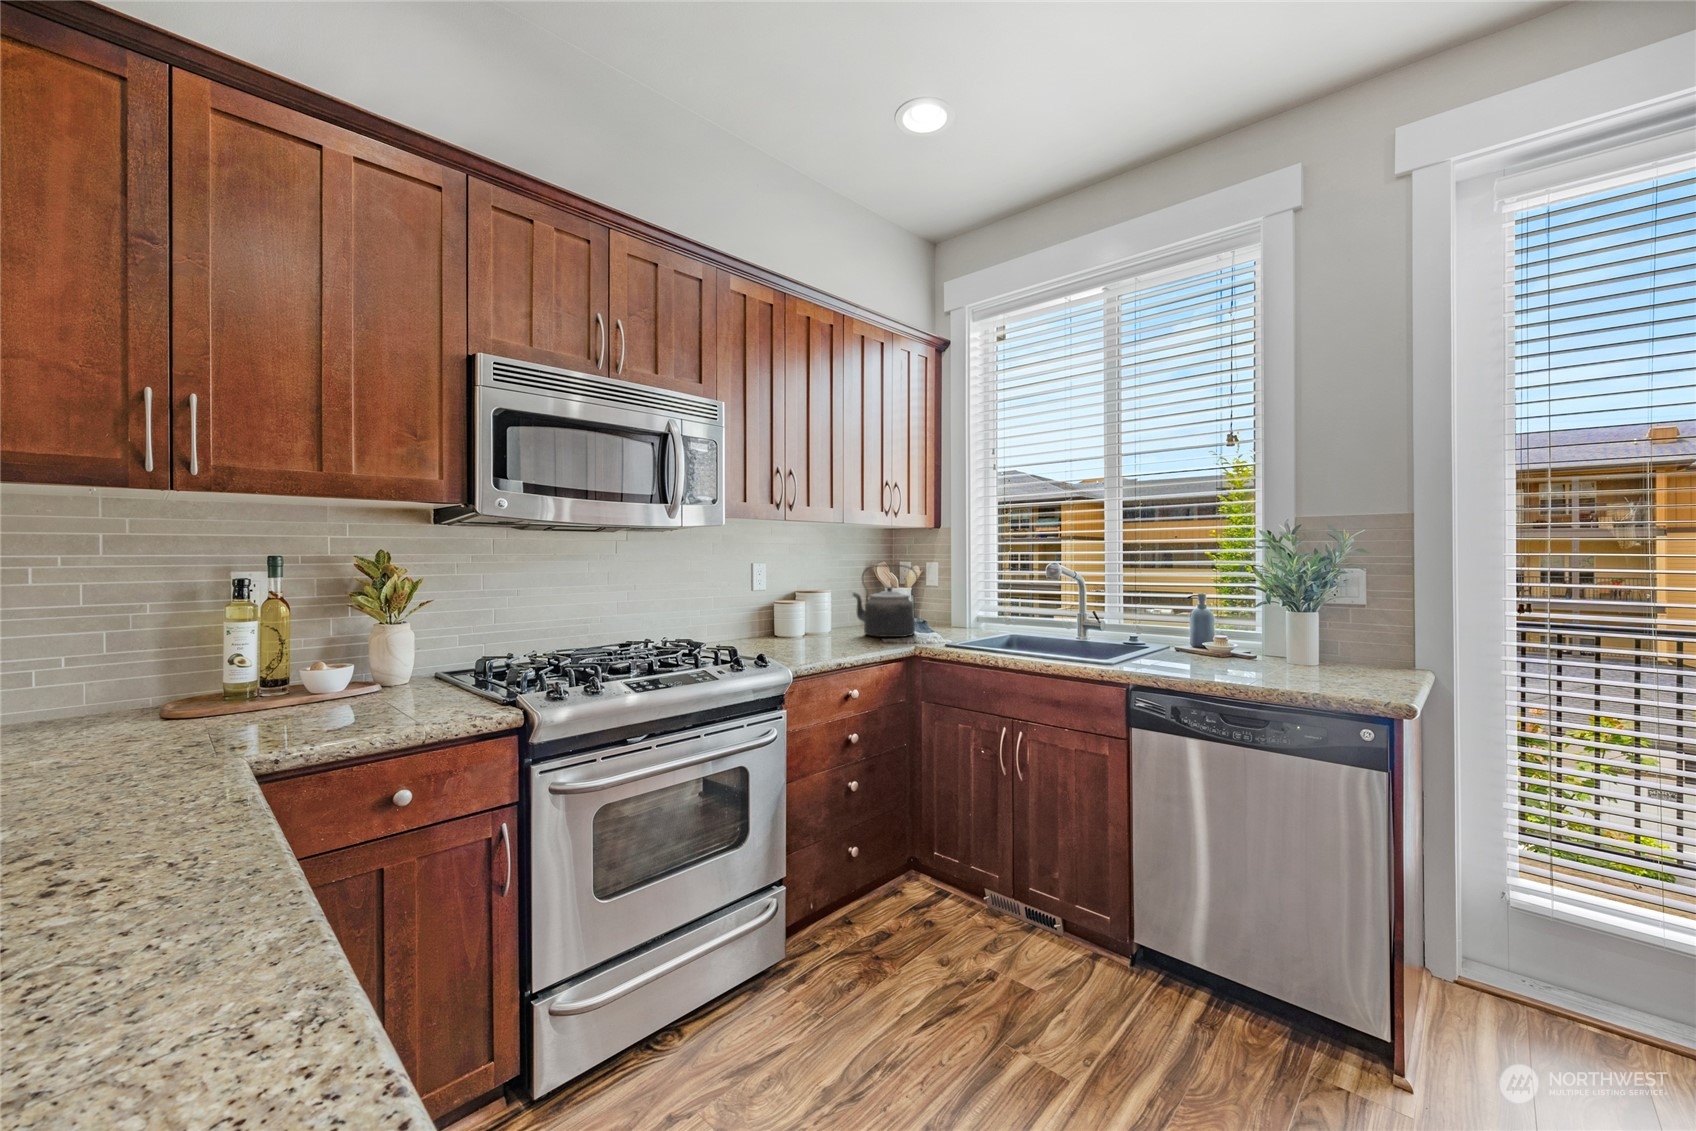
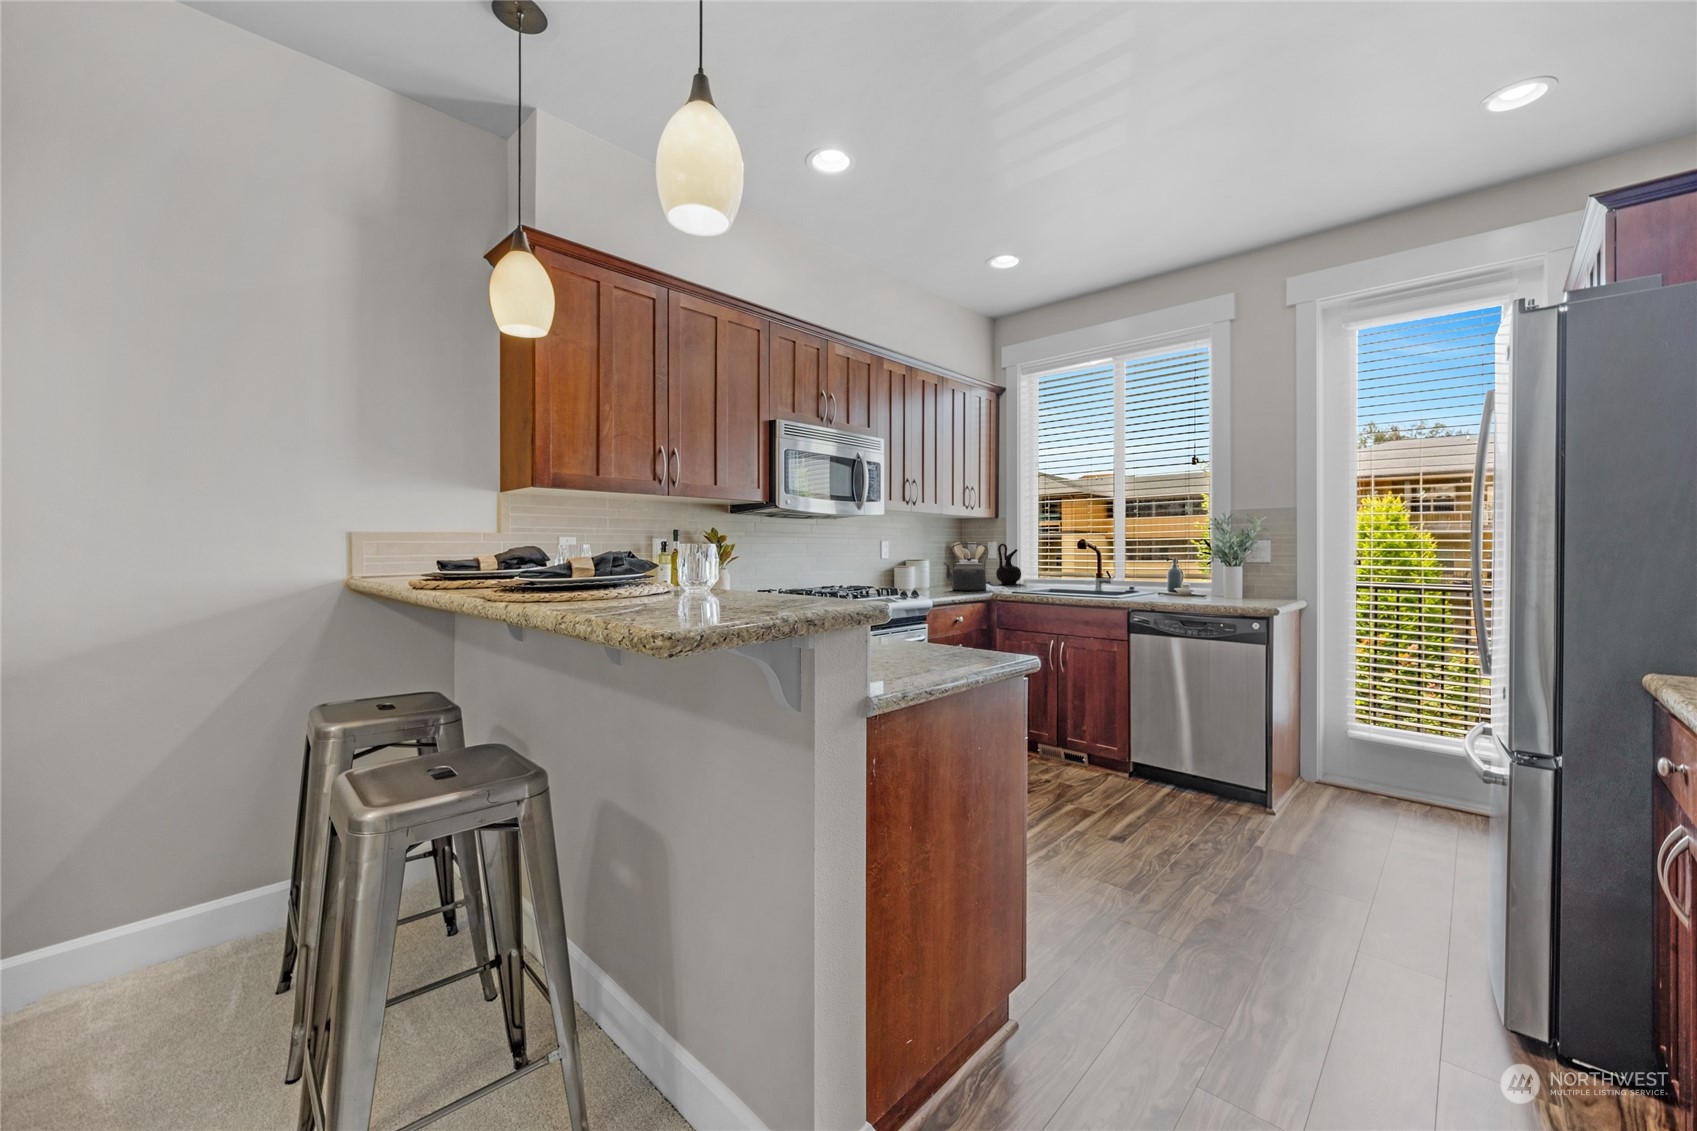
ceramic jug: none [937,563,972,622] -> present [996,544,1021,584]

